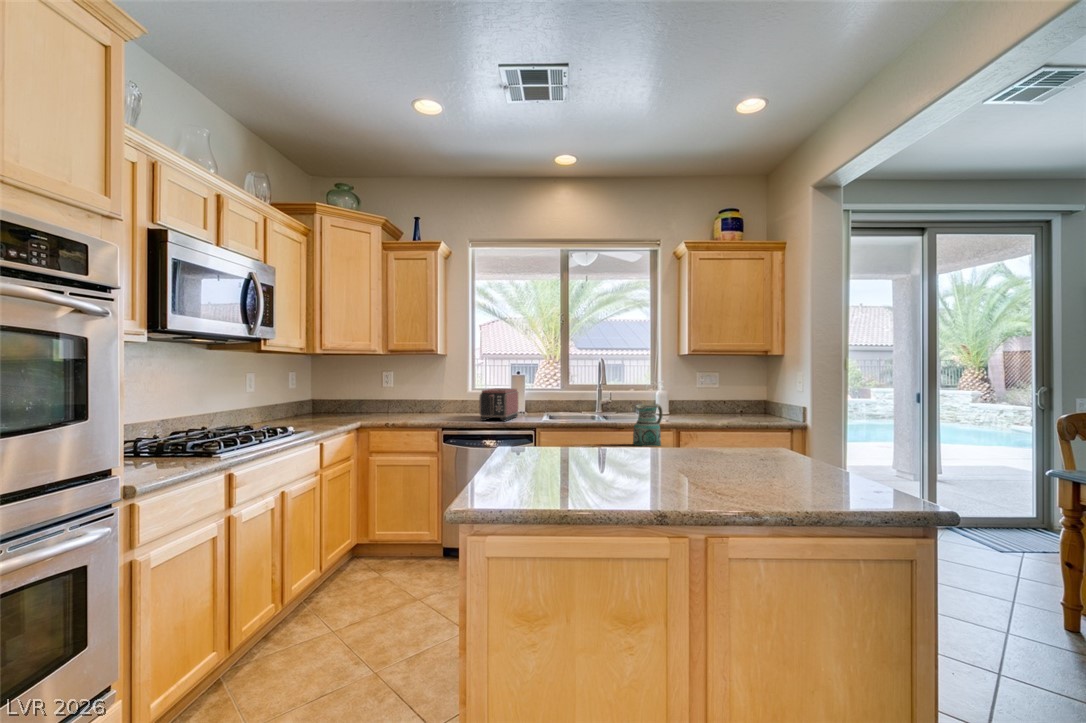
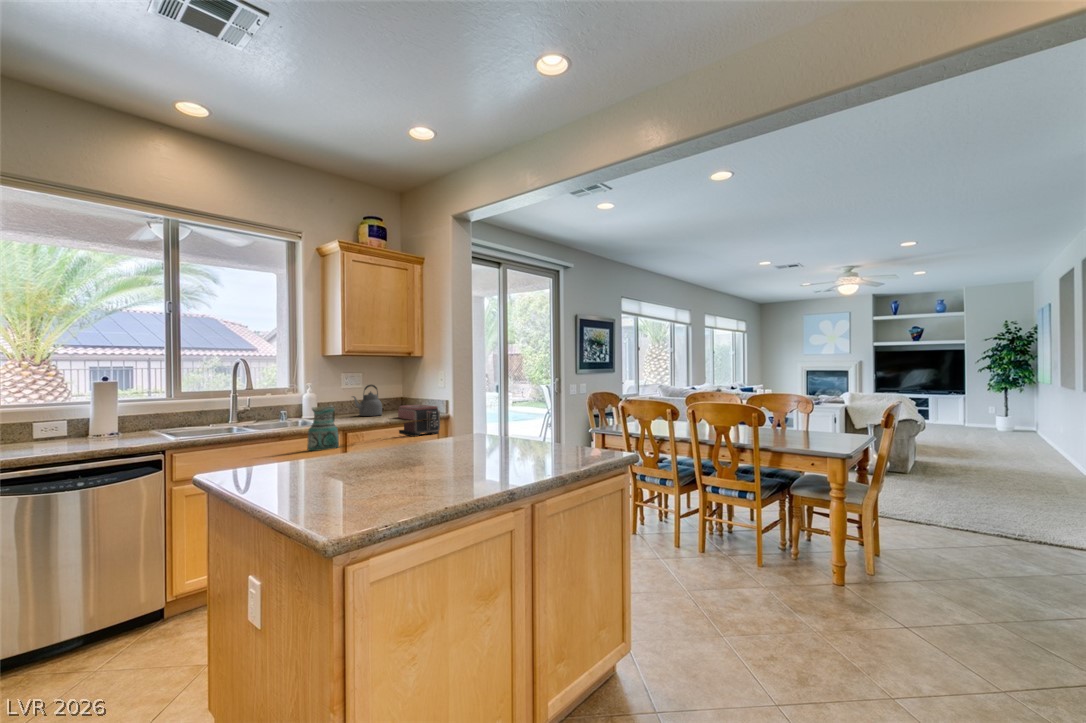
kettle: none [700,384,734,417] -> present [353,385,382,416]
toaster: present [479,388,518,421] -> present [398,405,440,437]

